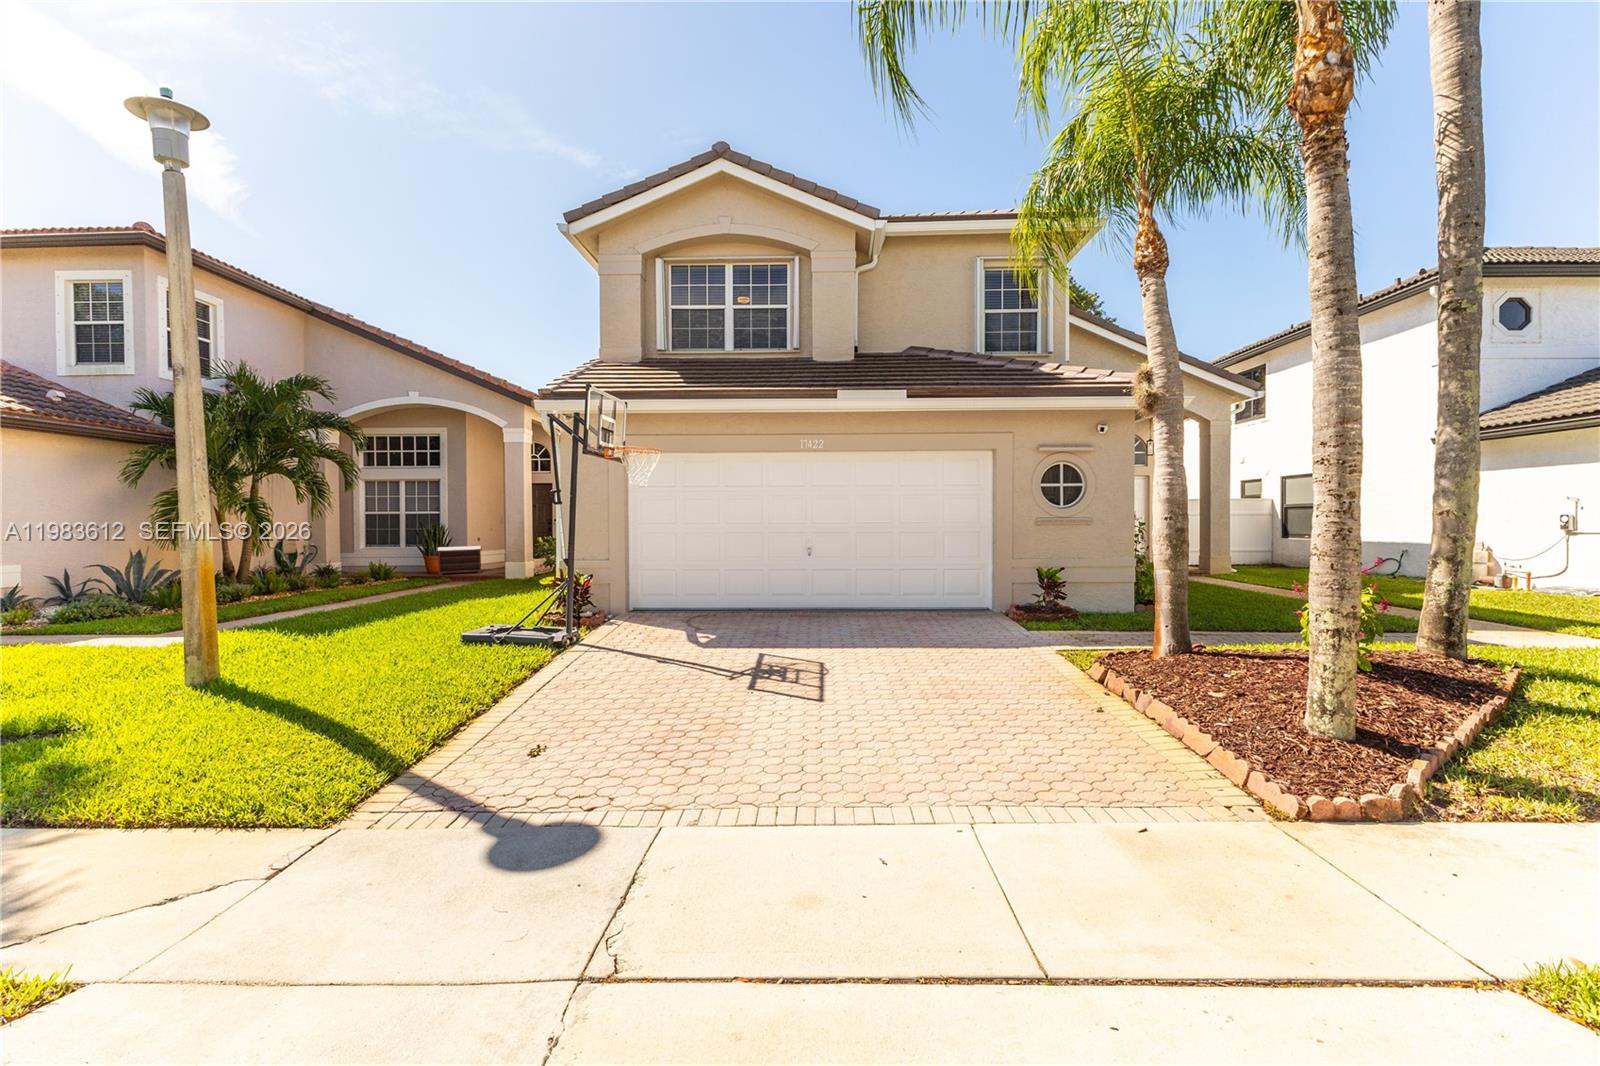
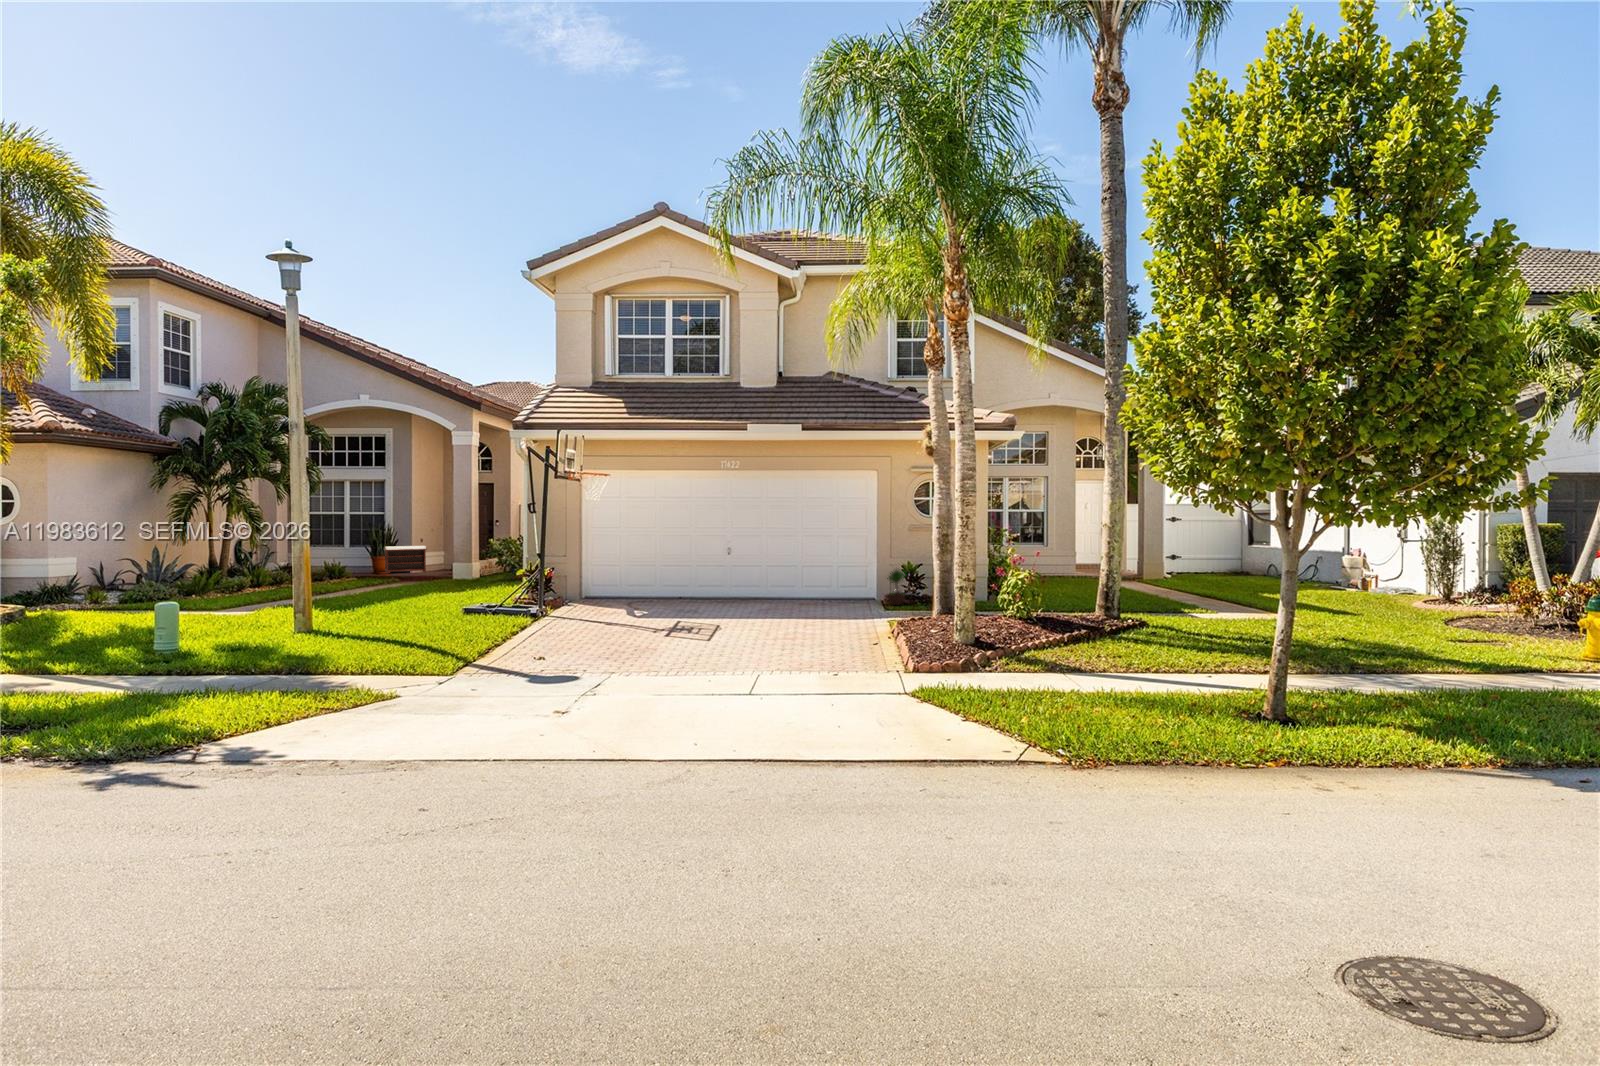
potted tree: none [1005,566,1034,615] -> present [887,569,905,605]

